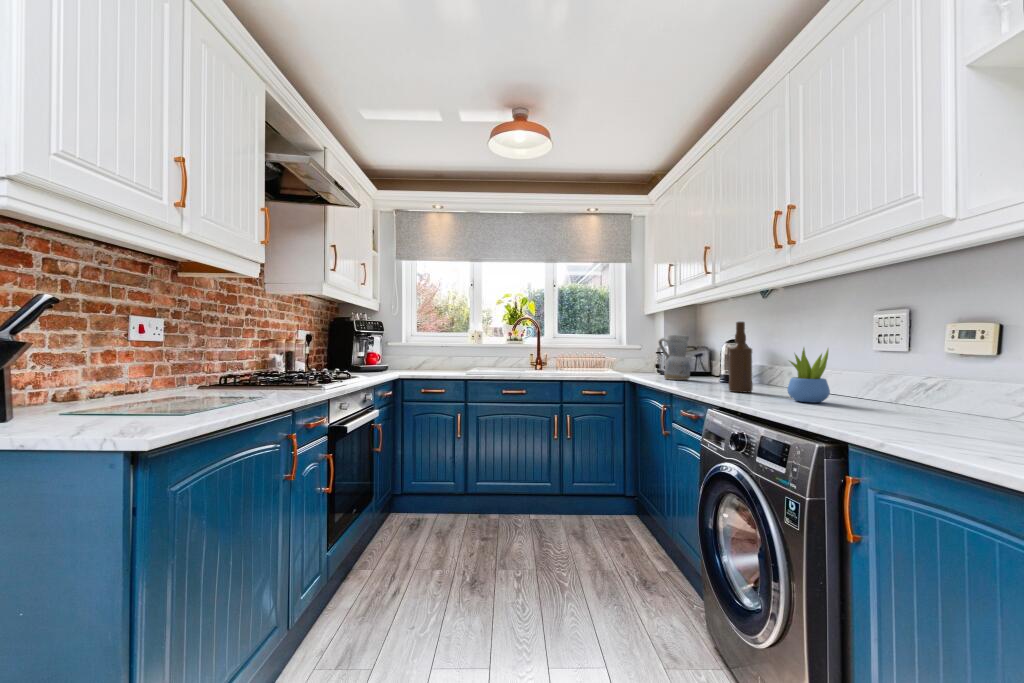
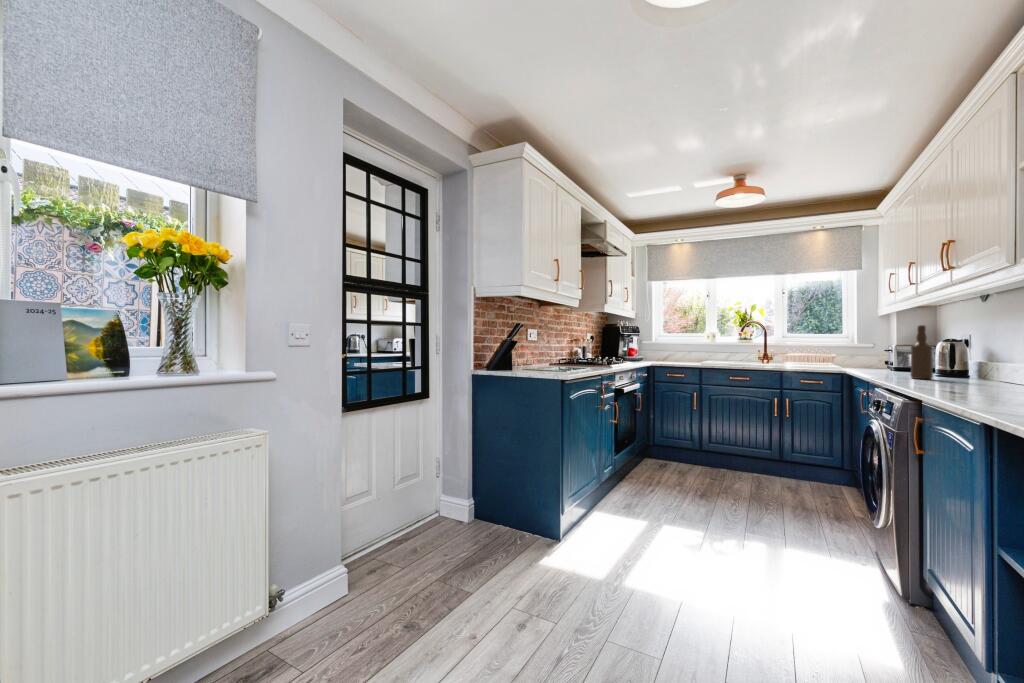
ceramic pitcher: present [659,335,690,380] -> none [867,335,898,372]
succulent plant: present [787,348,830,403] -> none [947,344,984,385]

